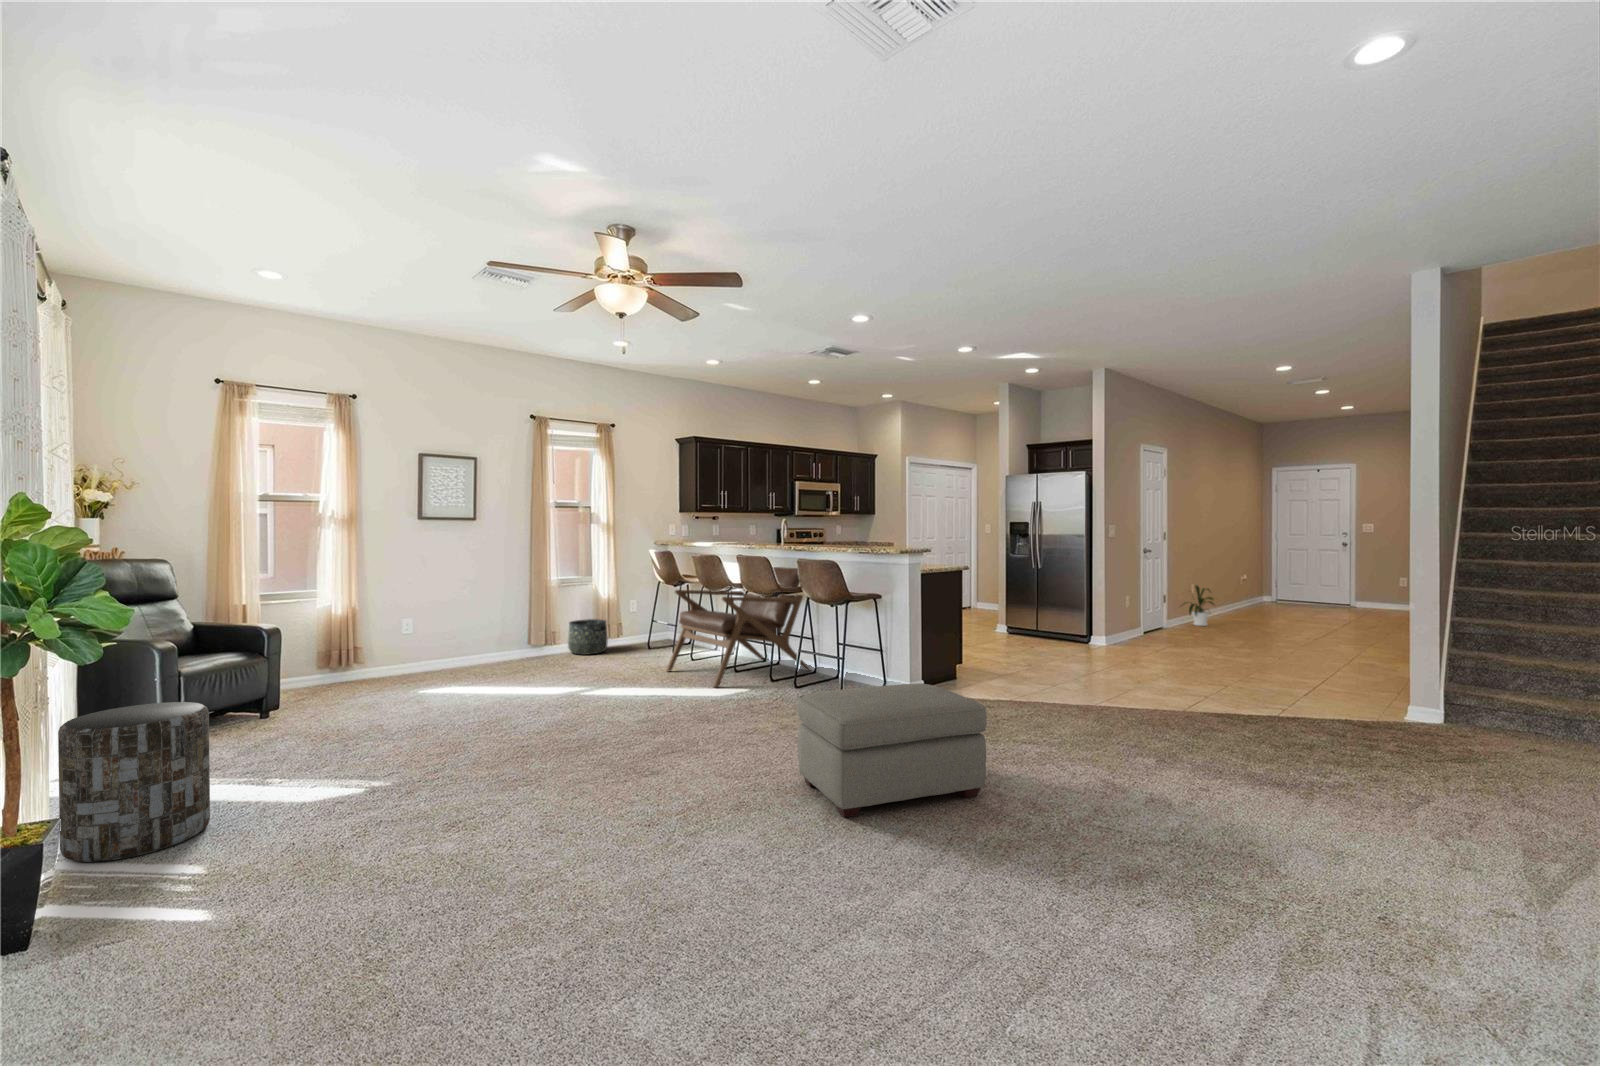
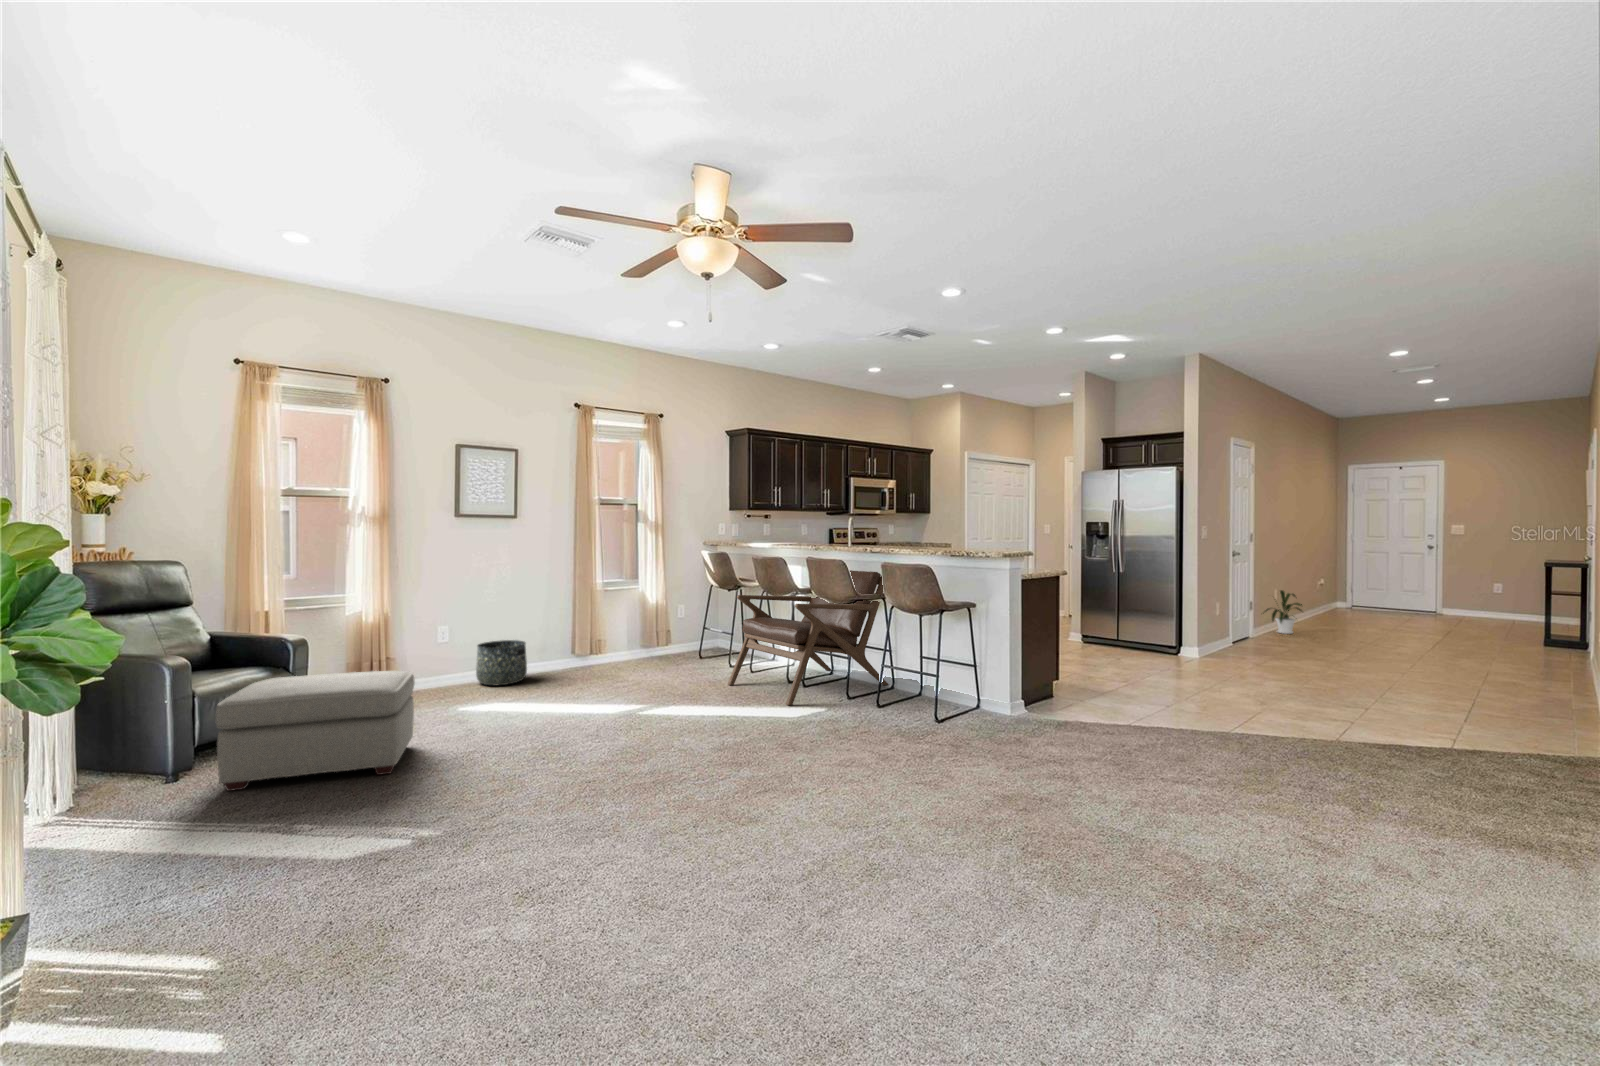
basket: present [568,619,607,655] -> present [476,640,527,685]
ottoman: present [797,683,987,817] -> present [216,671,415,791]
side table: present [58,702,210,862] -> none [22,742,218,958]

